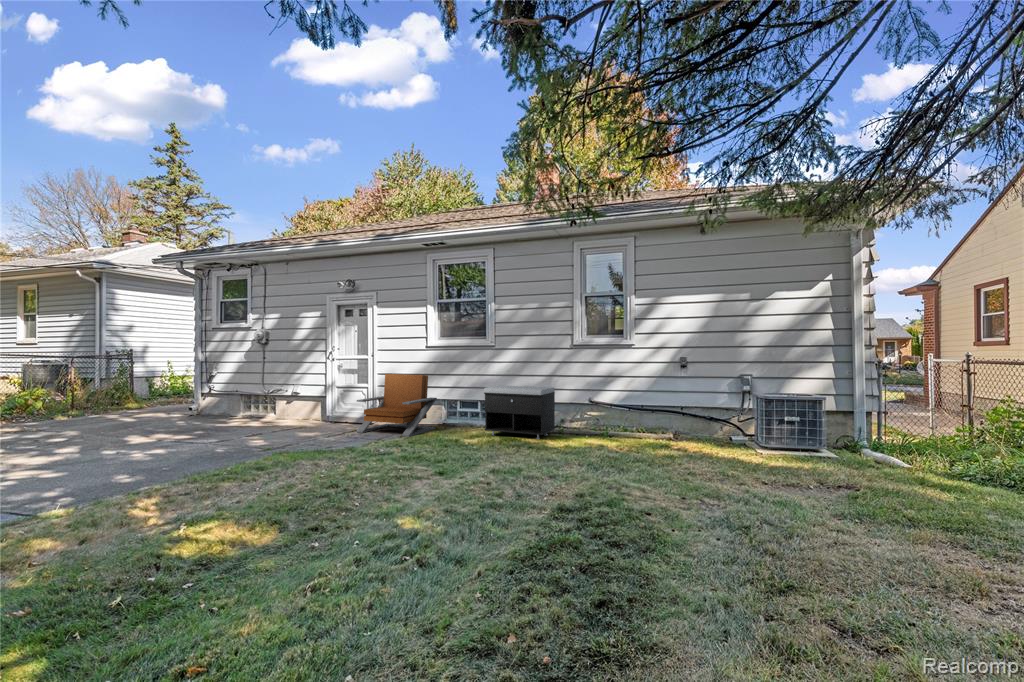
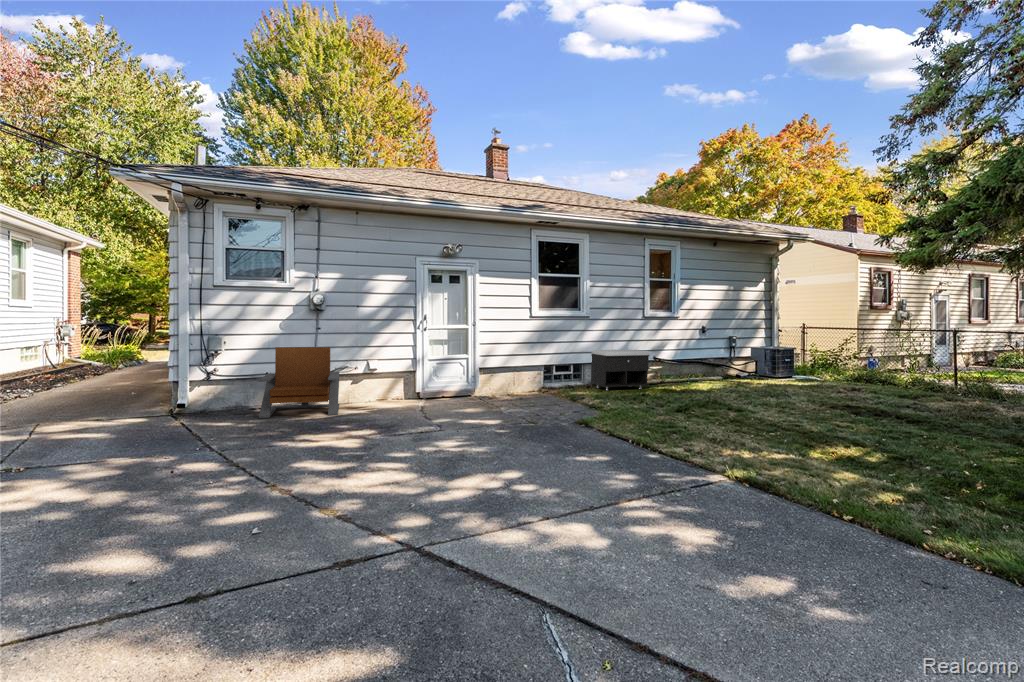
lounge chair: present [356,374,437,437] -> present [259,347,339,418]

